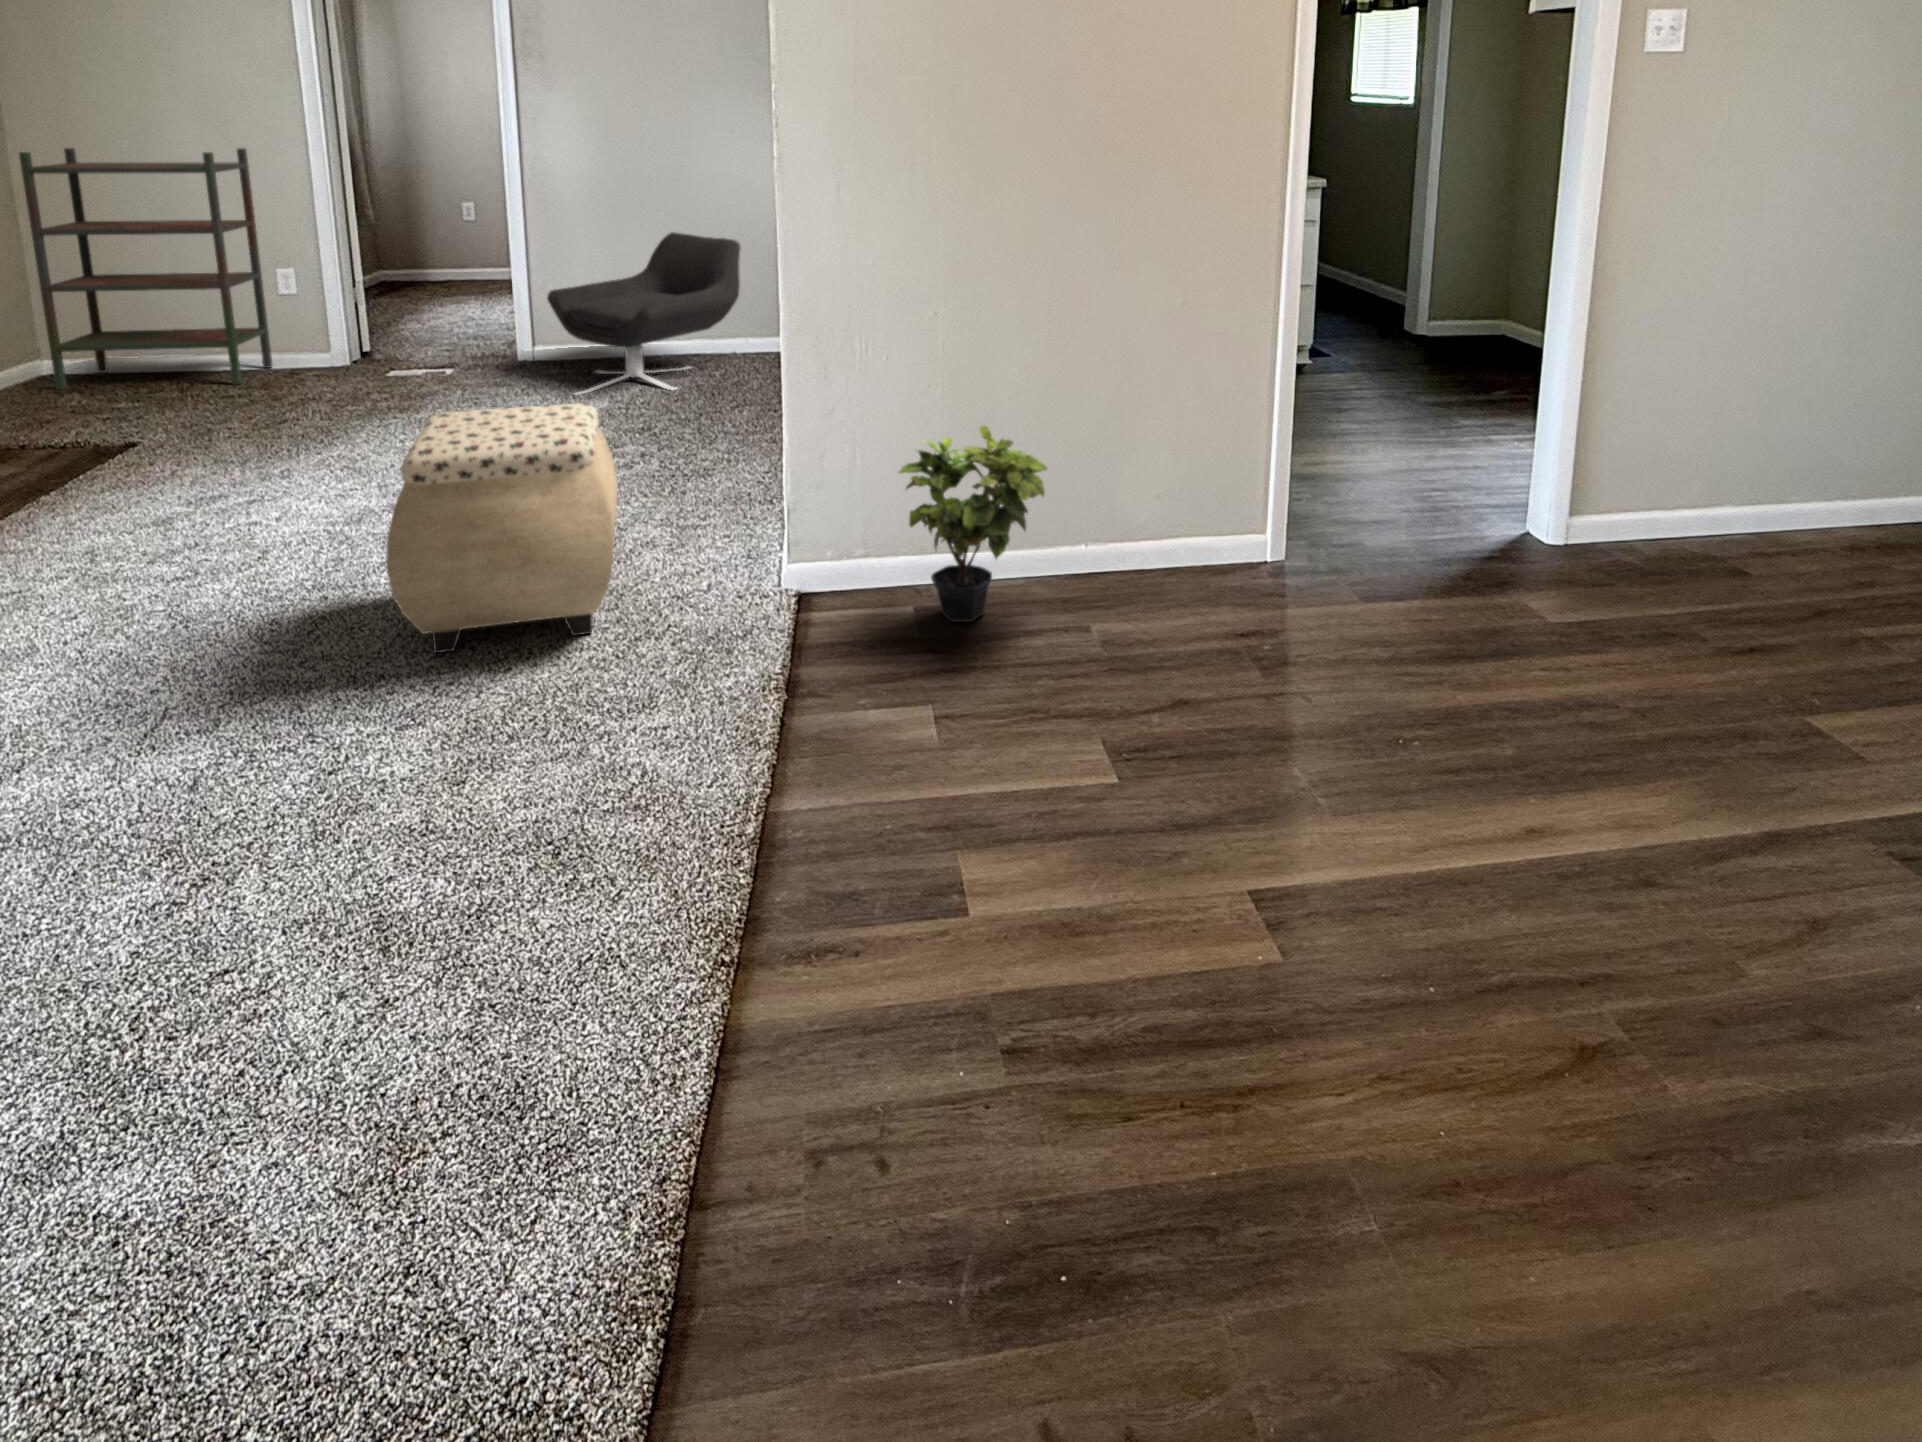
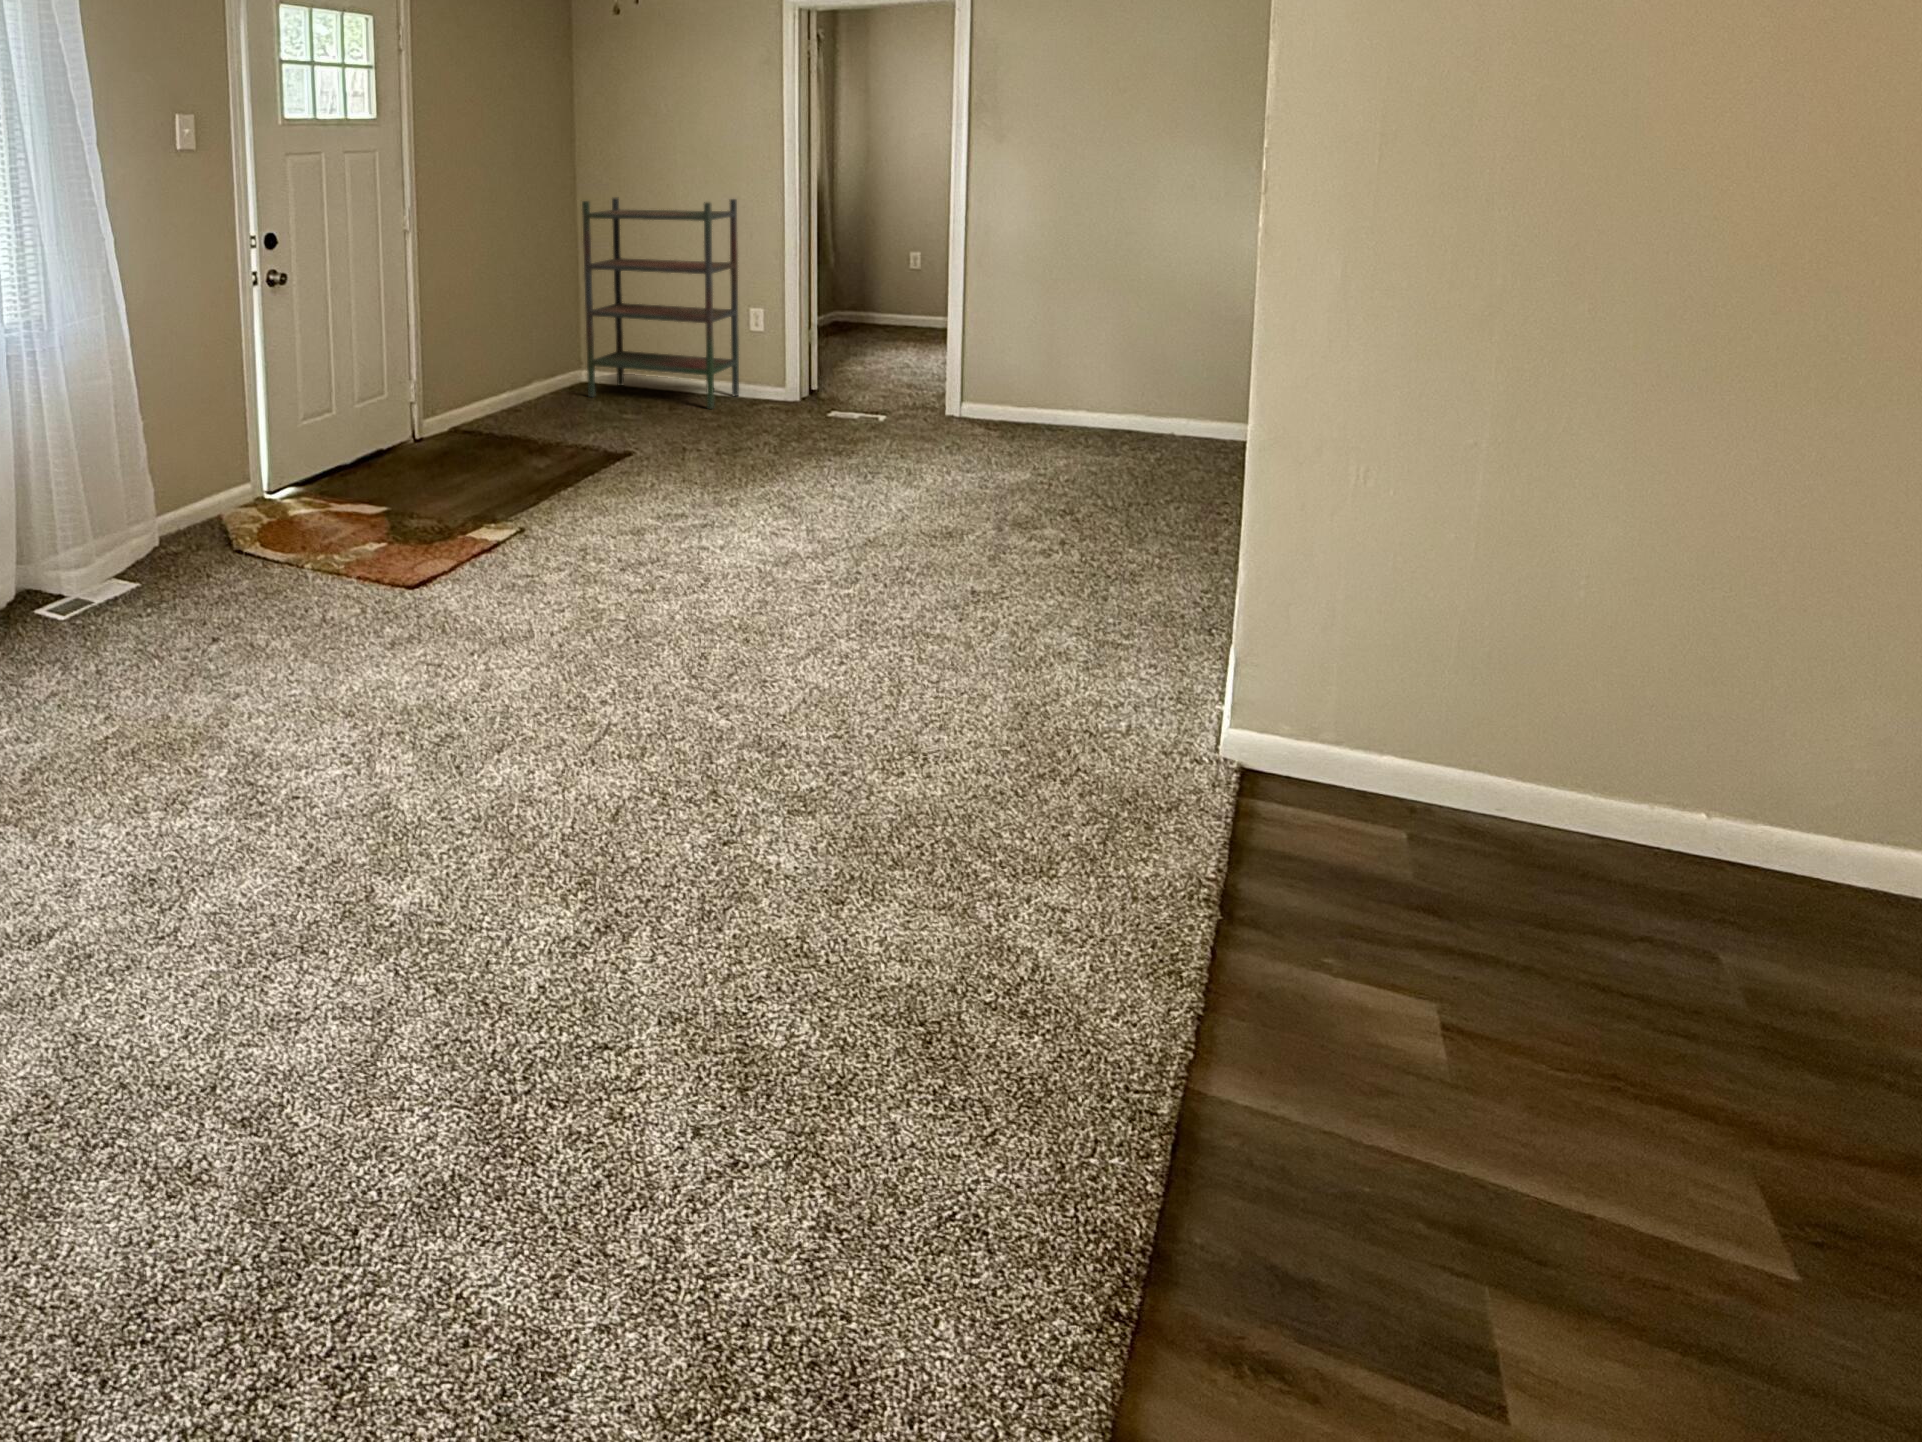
lounge chair: present [547,232,741,395] -> none [978,294,1192,470]
ottoman: present [386,403,617,653] -> none [797,477,1033,754]
potted plant: present [899,425,1047,622] -> none [1403,608,1663,888]

